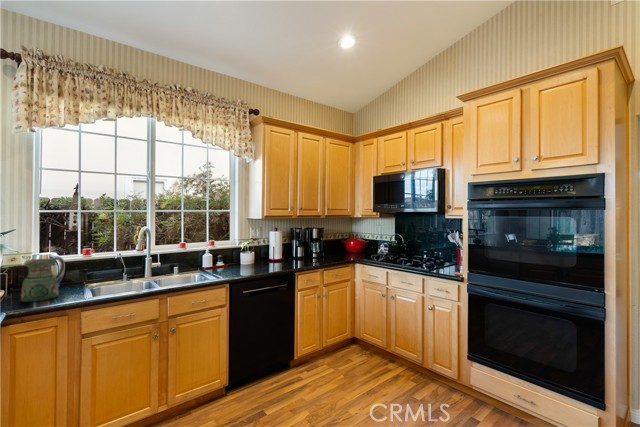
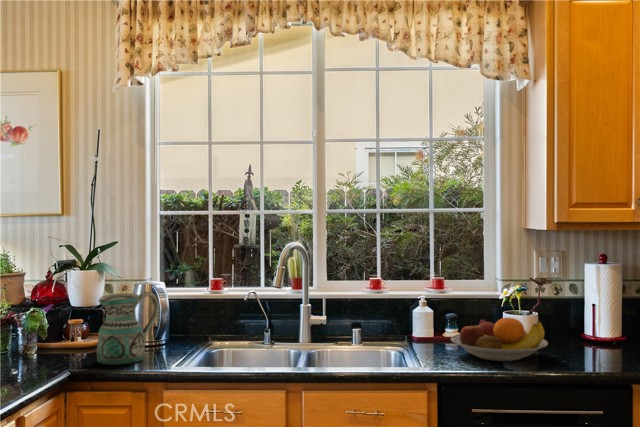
fruit bowl: none [226,254,265,271] -> present [451,317,548,361]

